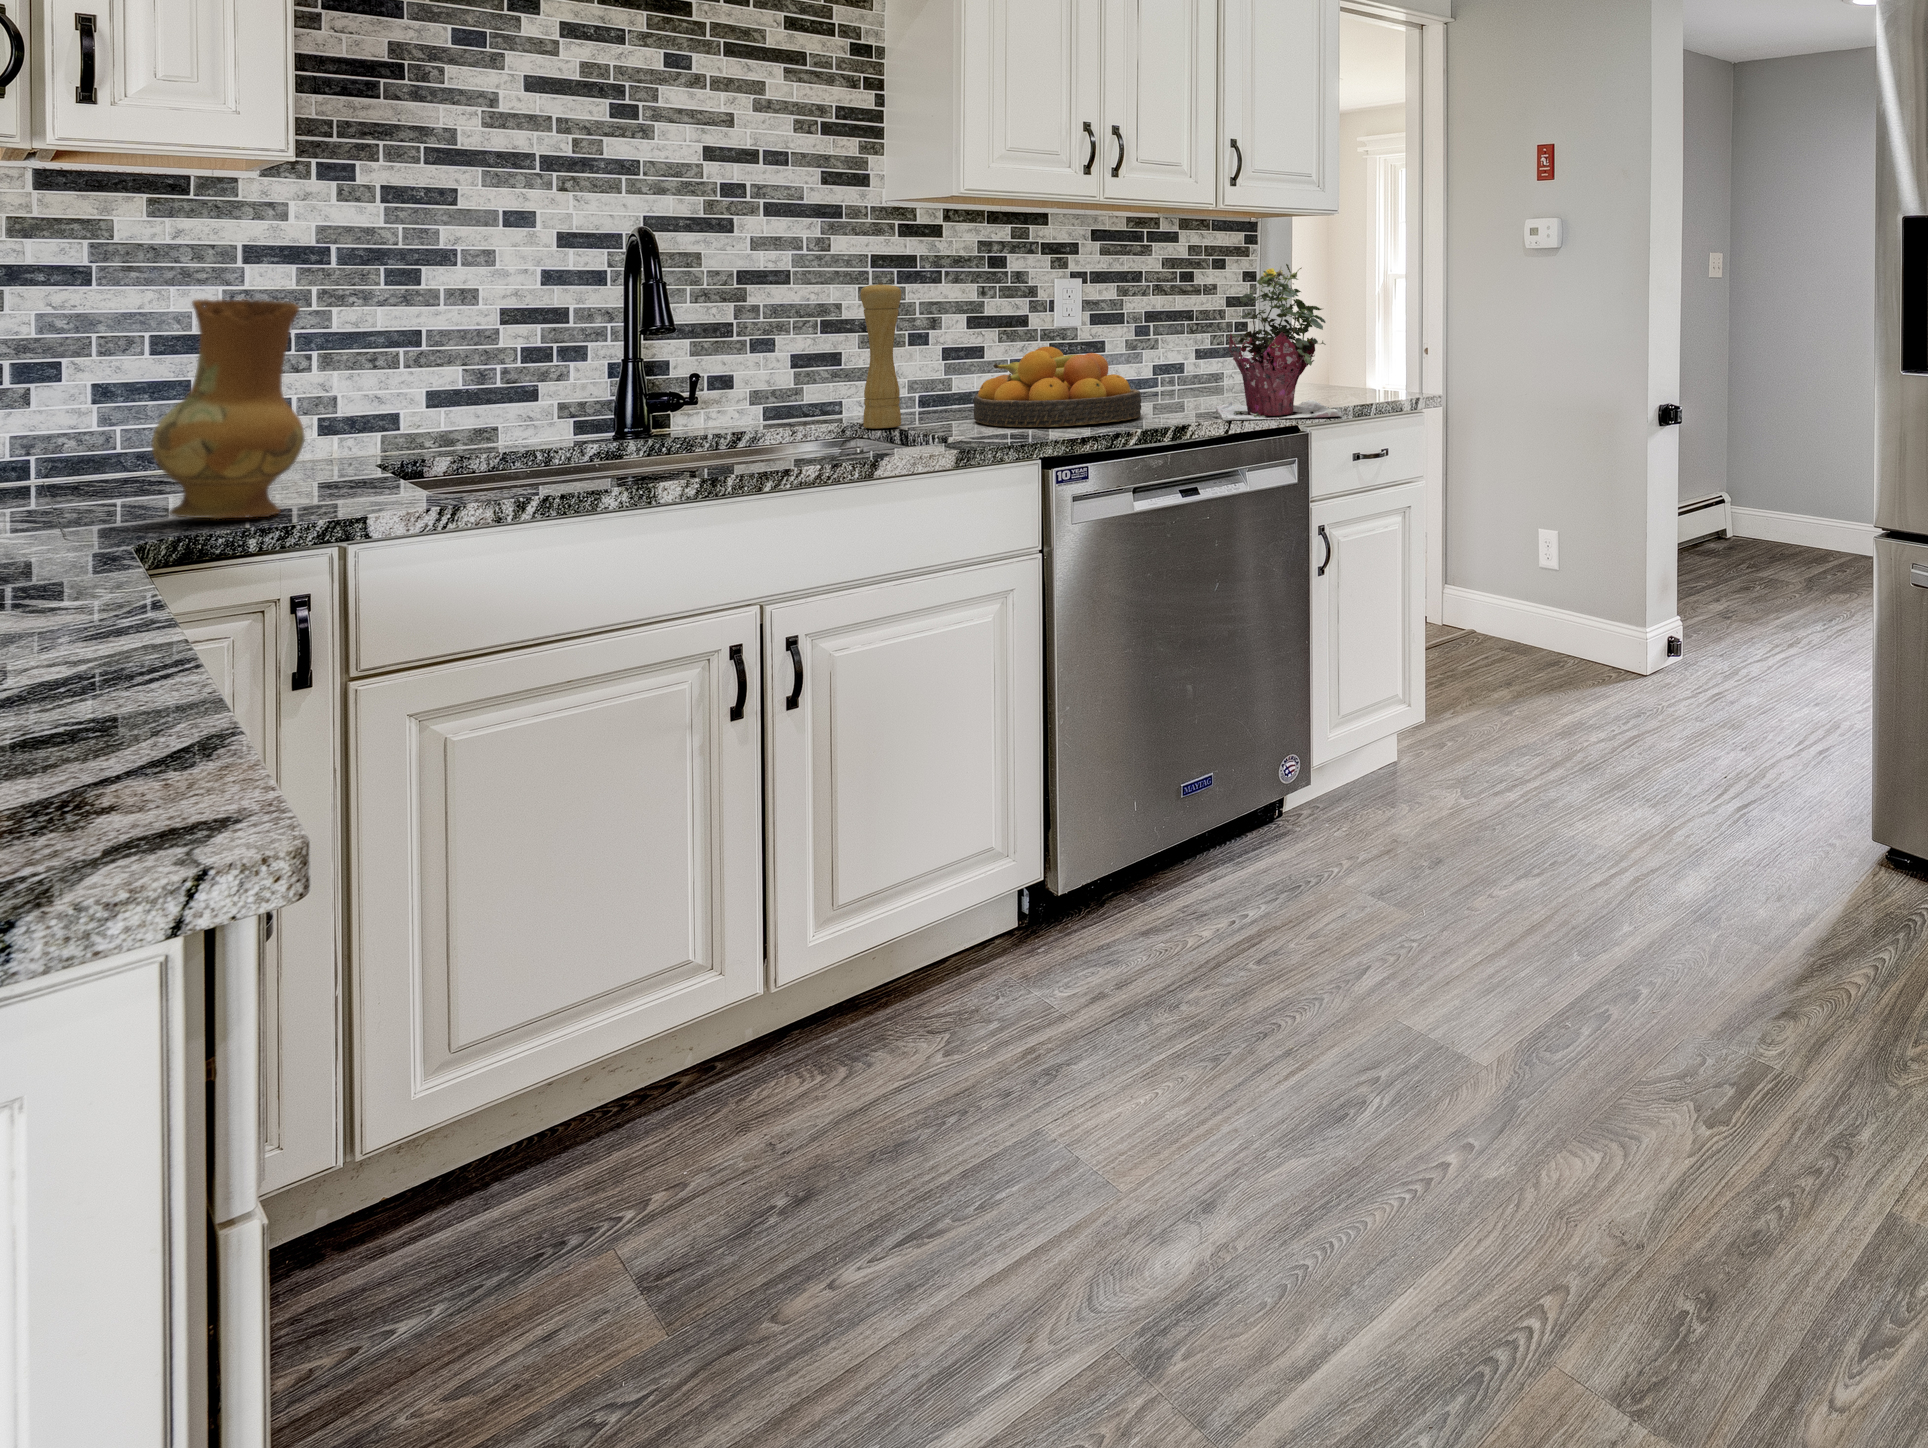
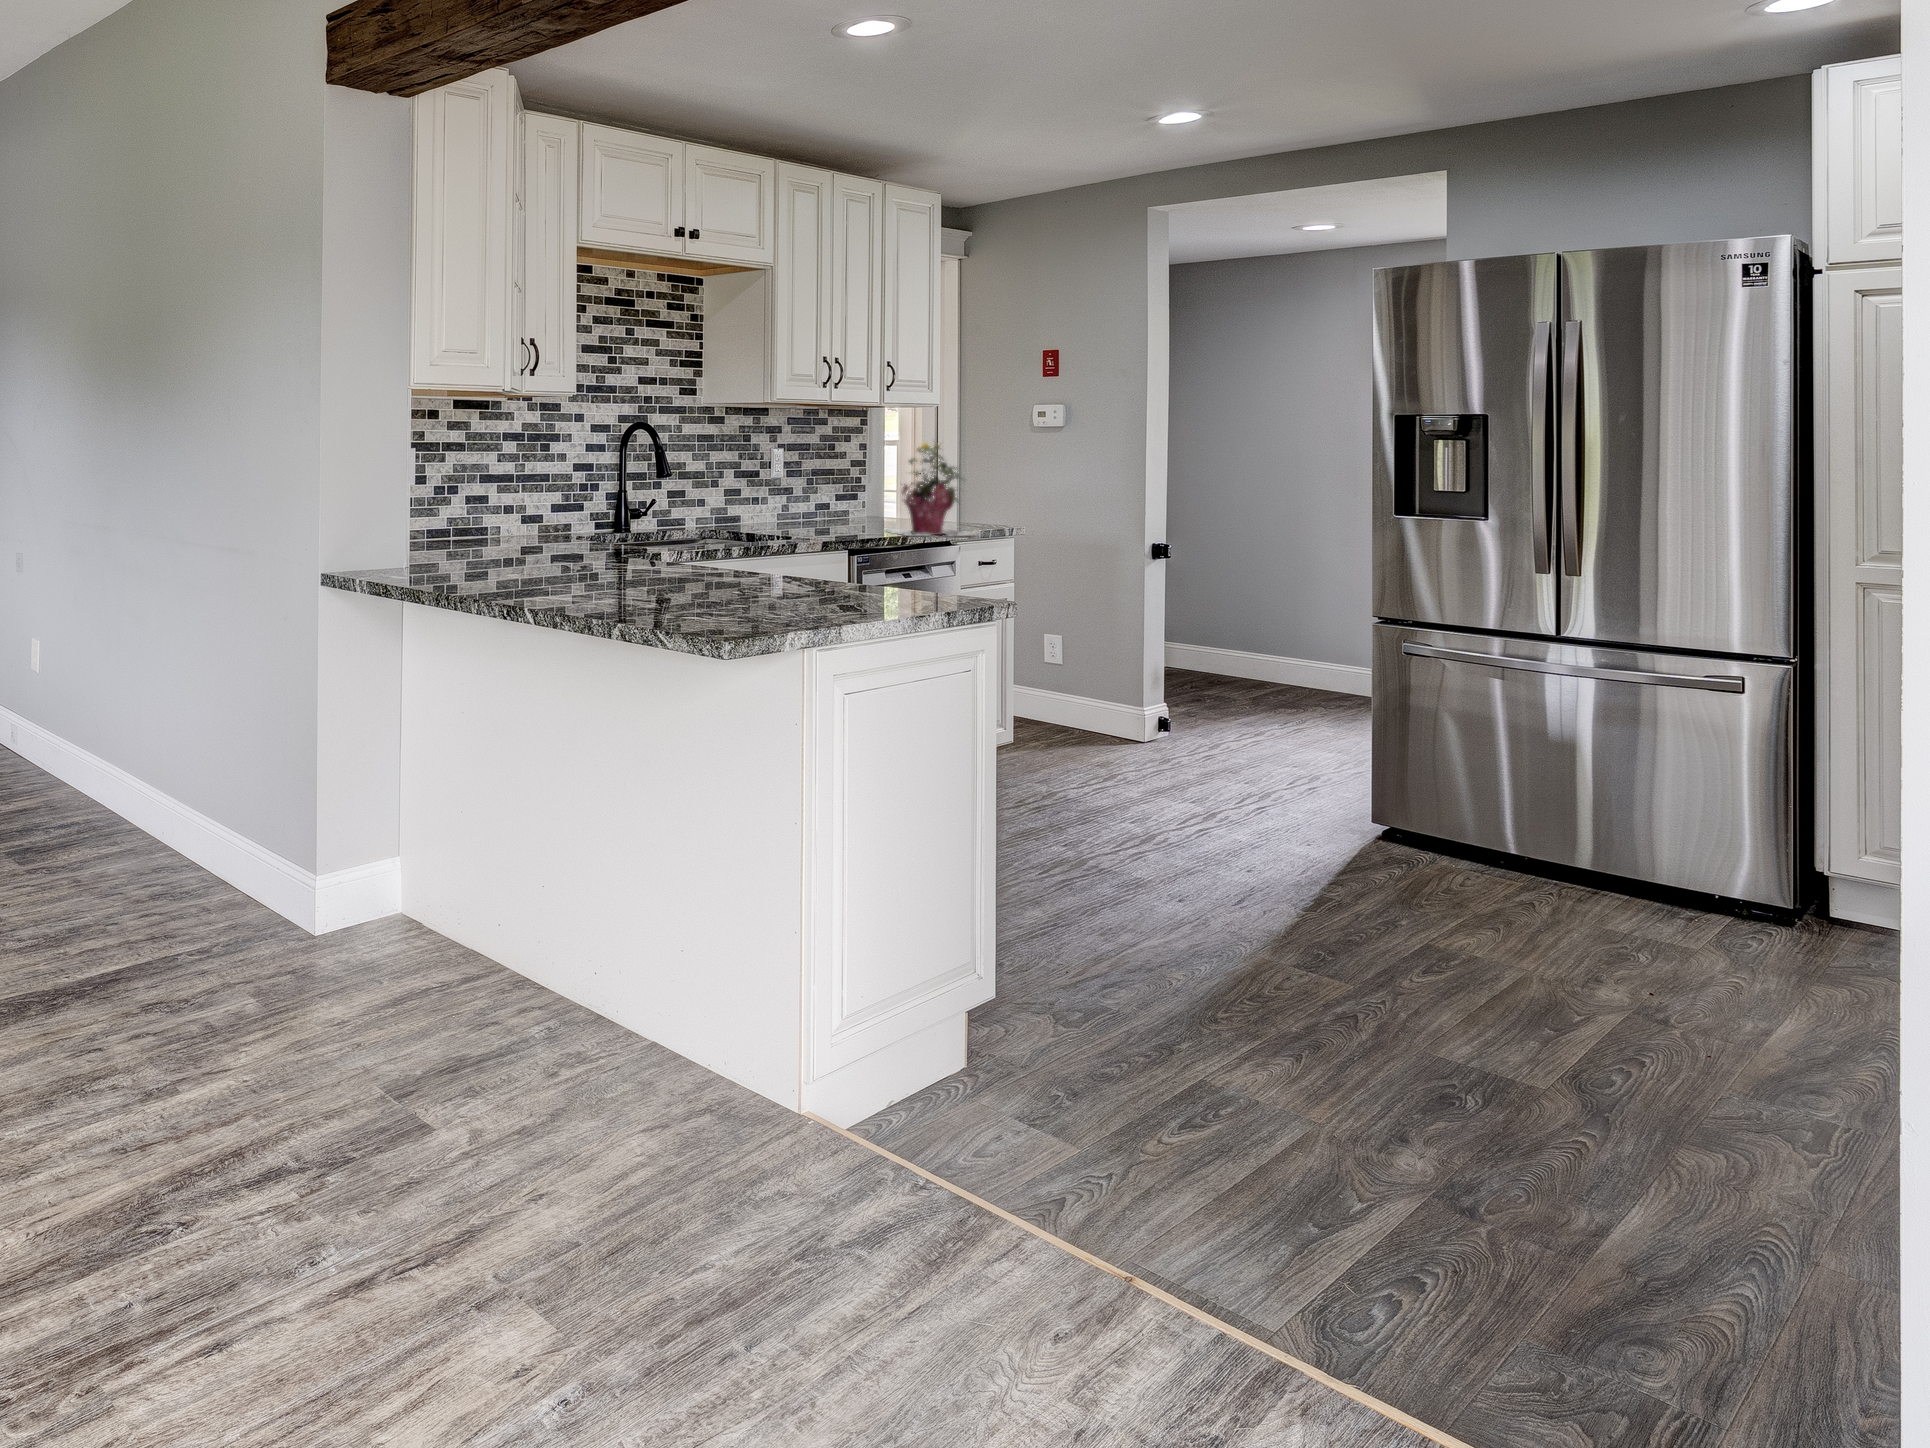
pepper mill: present [861,282,901,429] -> none [709,451,731,534]
ceramic jug: present [151,299,305,519] -> none [571,459,618,554]
fruit bowl: present [974,347,1141,427] -> none [756,489,855,536]

